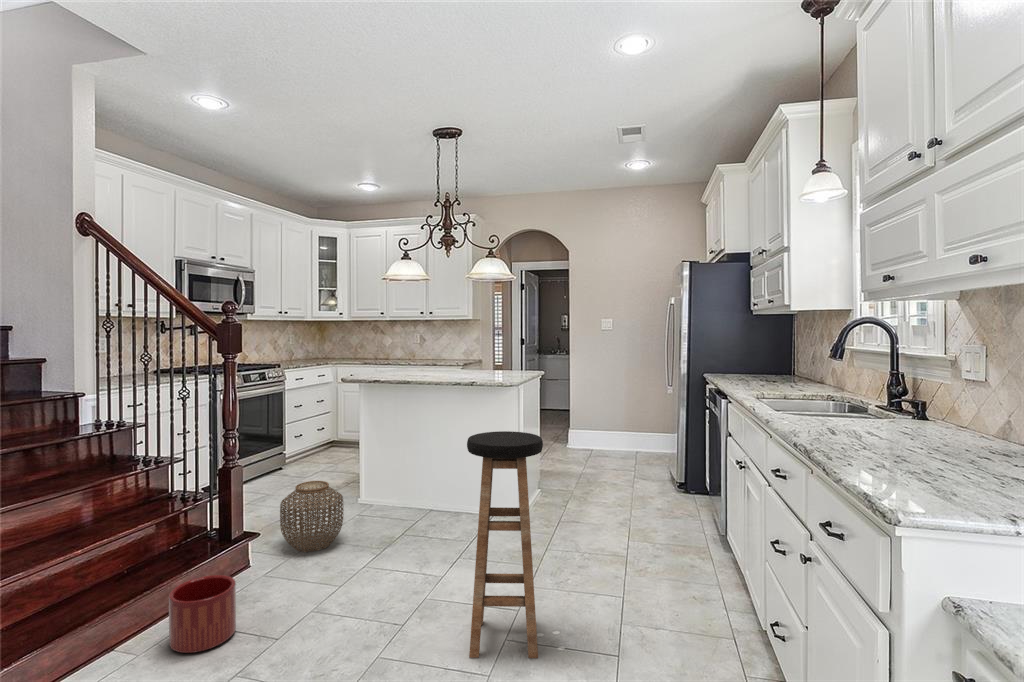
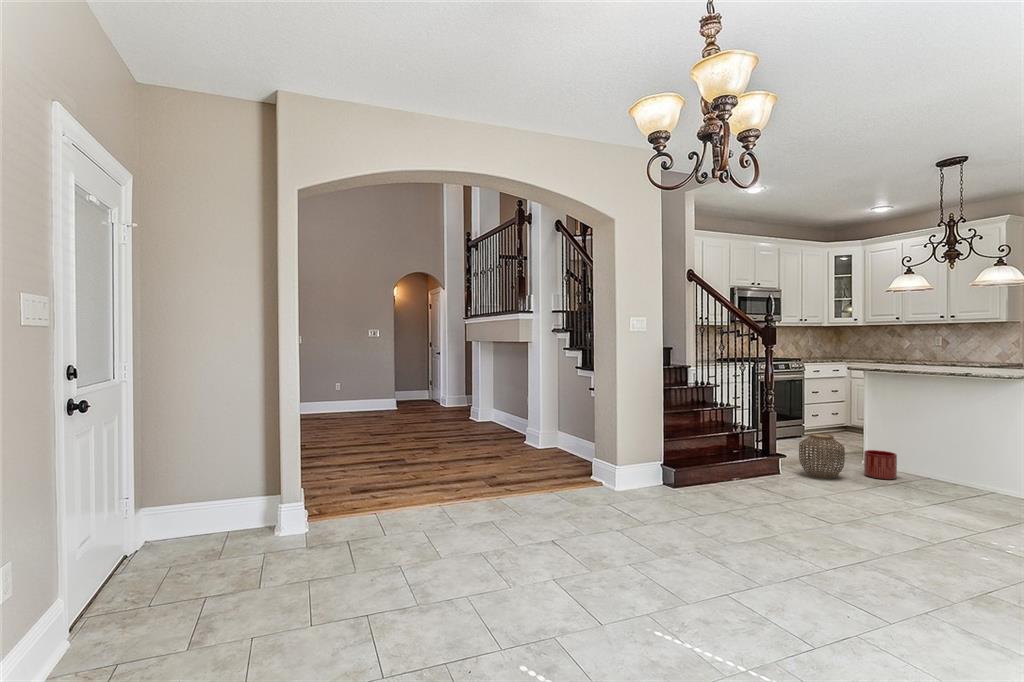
bar stool: present [467,431,543,658] -> none [921,398,990,549]
planter: present [169,575,236,653] -> present [864,450,897,480]

